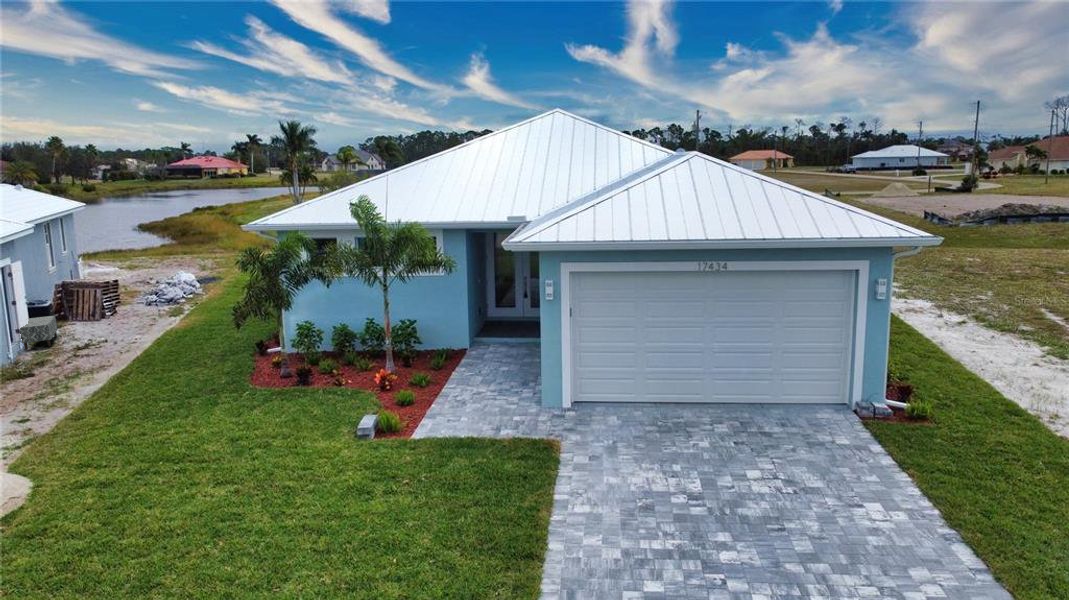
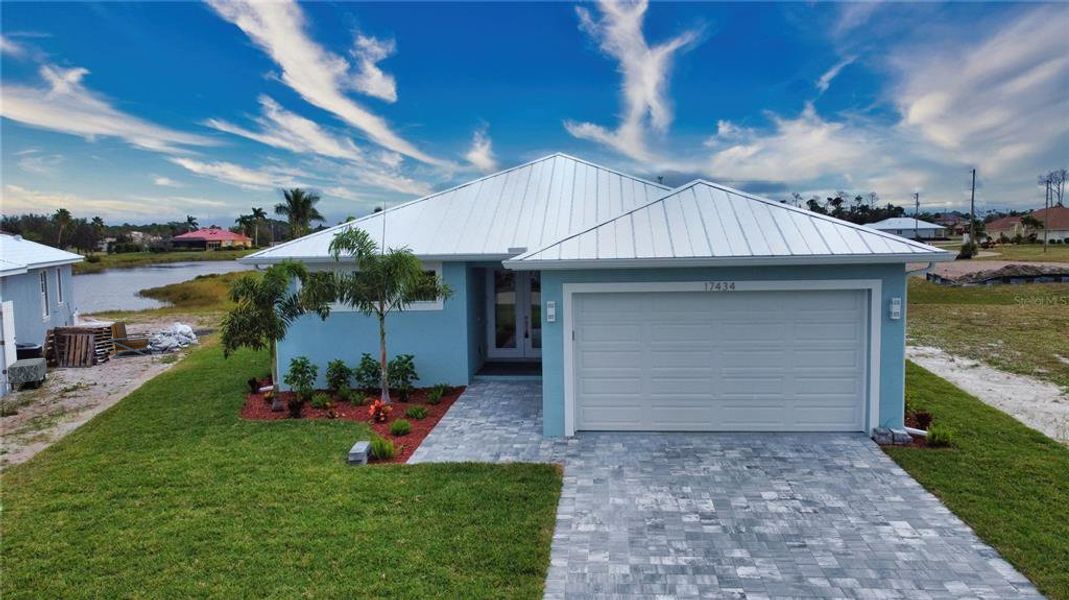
lounge chair: none [114,274,157,312] -> present [108,321,151,359]

